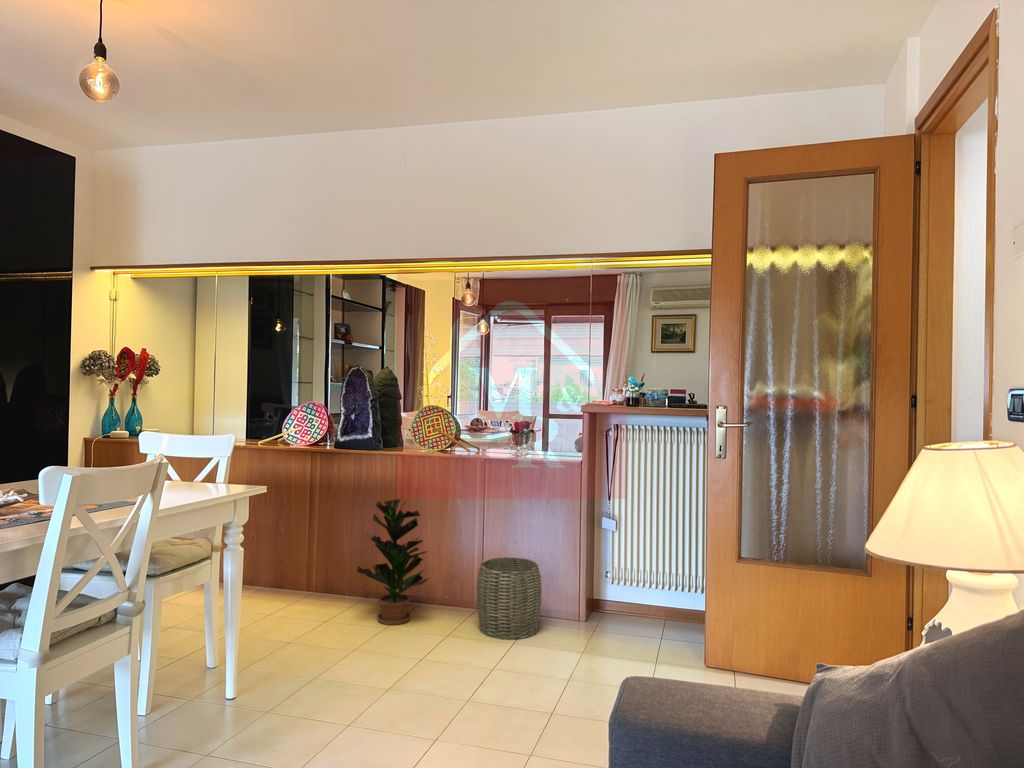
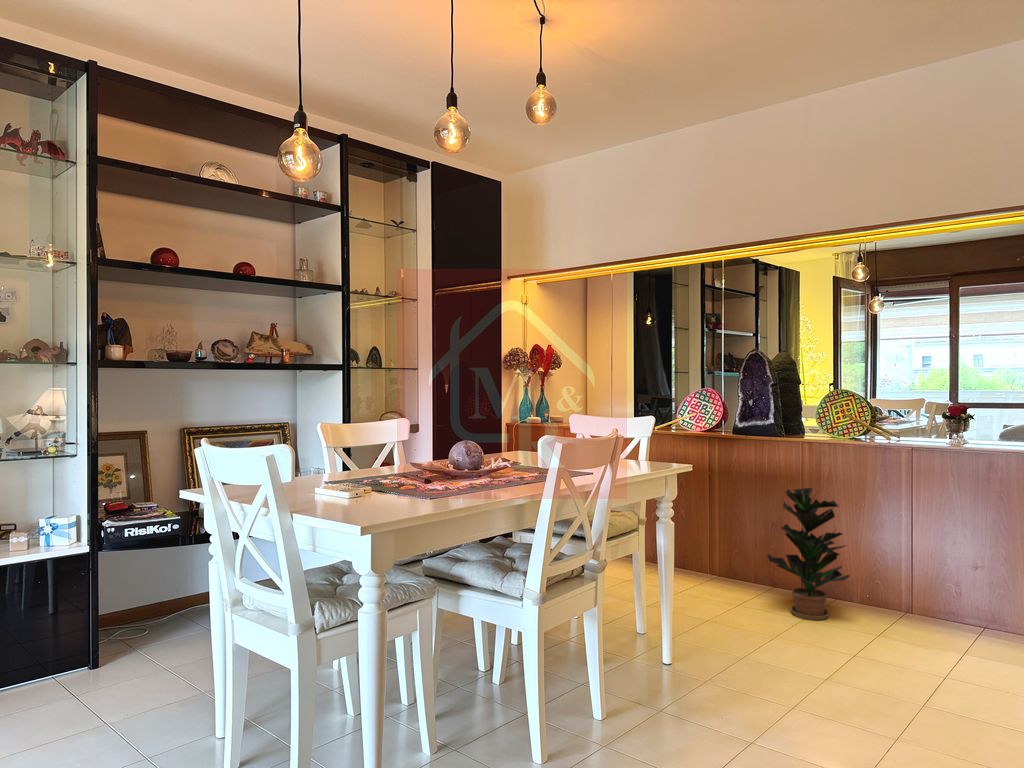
woven basket: present [477,557,542,640] -> none [913,561,1002,657]

